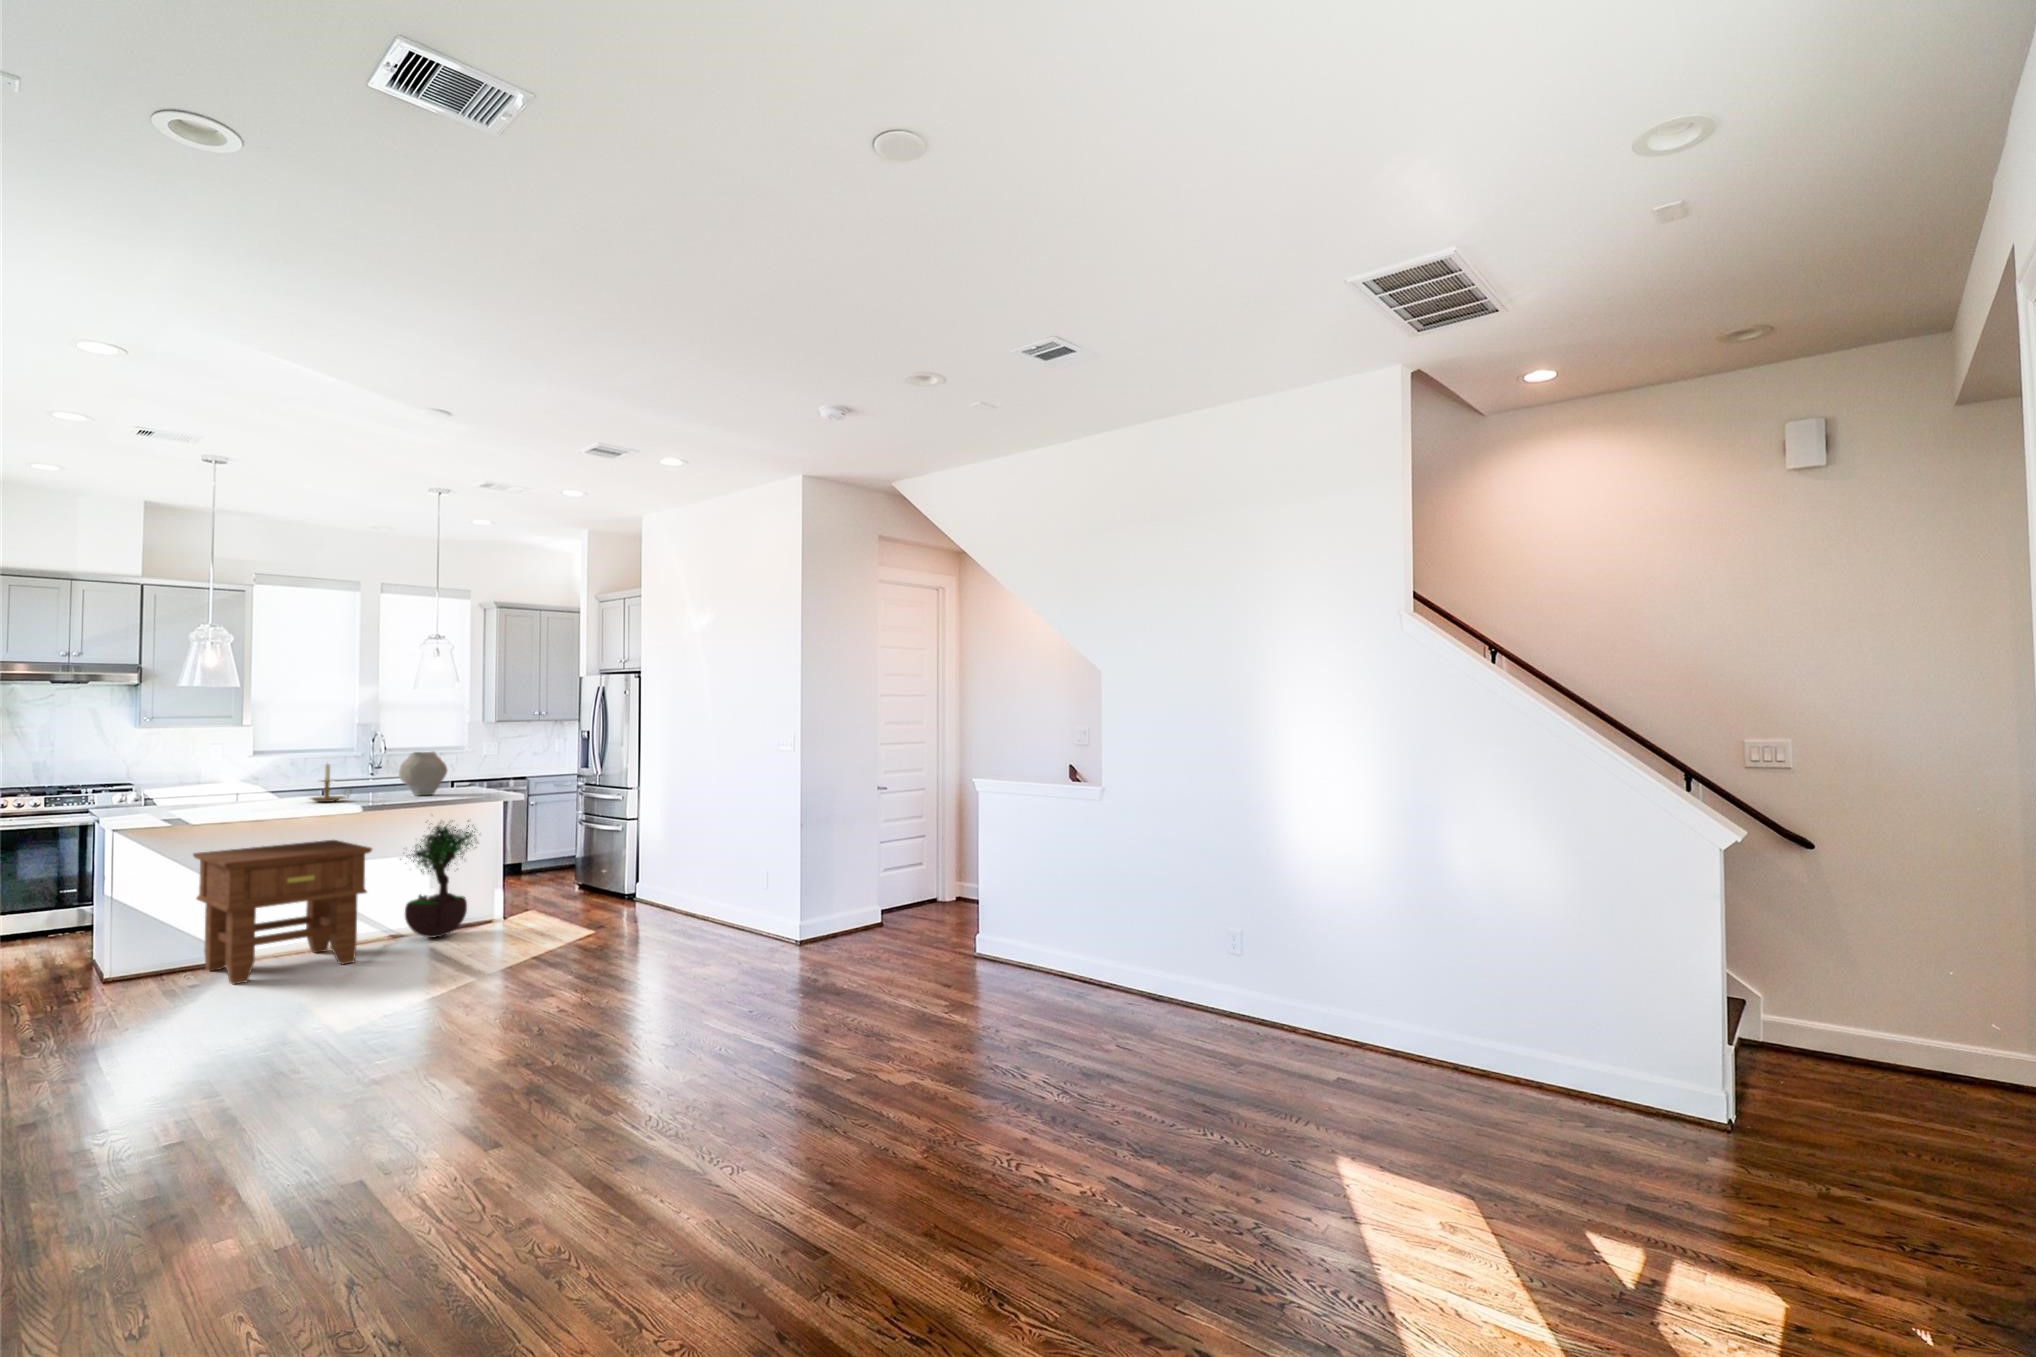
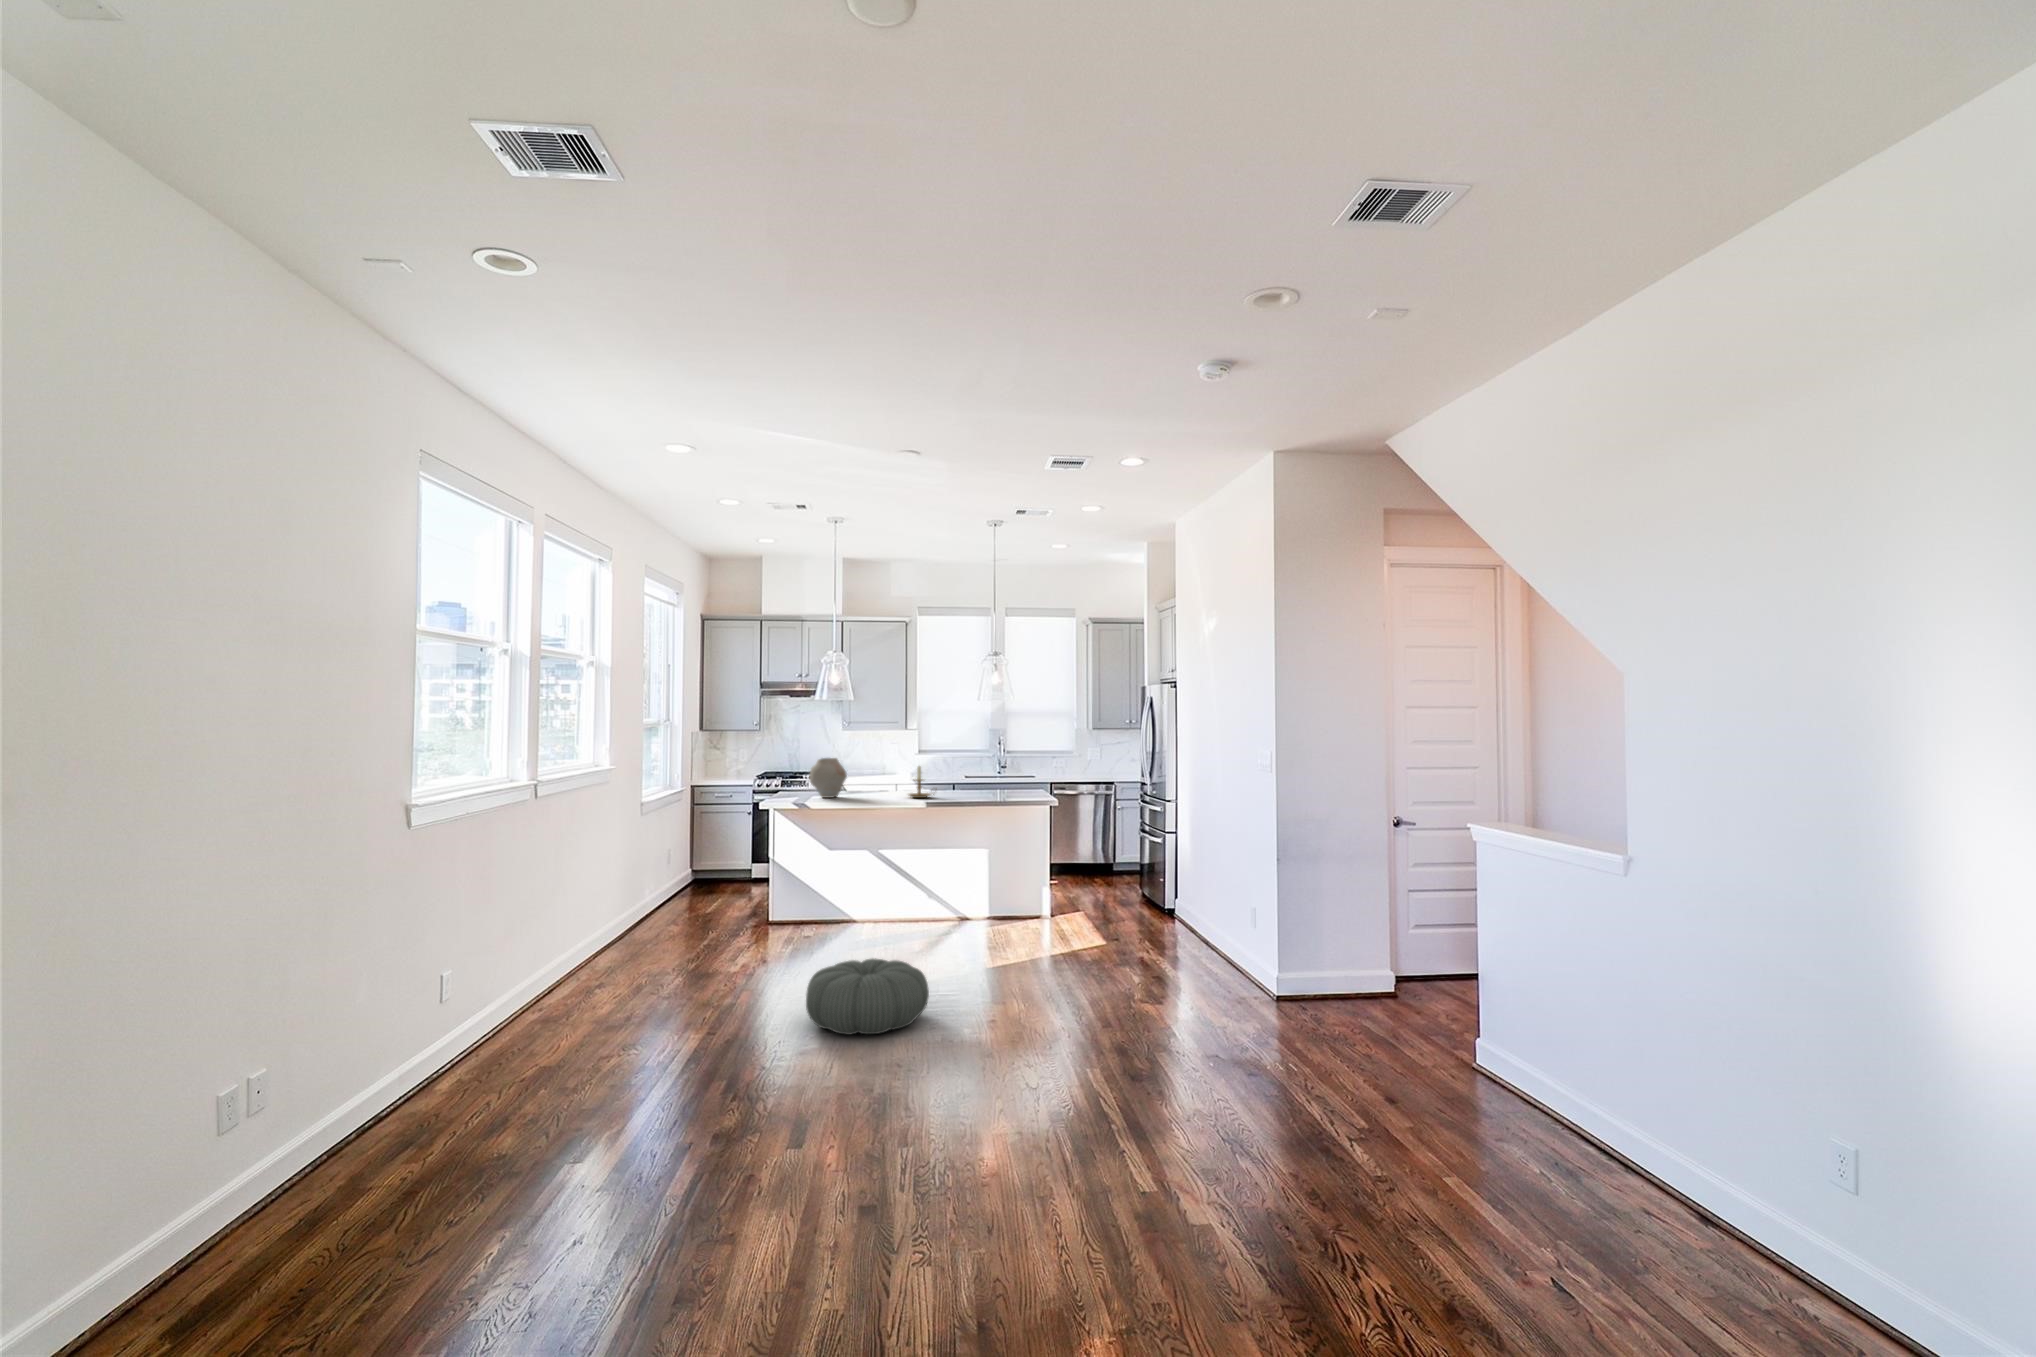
vase: present [399,752,447,796] -> present [809,758,847,798]
potted tree: present [400,820,477,938] -> none [953,814,1019,926]
side table: present [193,840,372,984] -> none [818,831,921,943]
pouf: none [333,968,494,1055] -> present [806,958,929,1035]

